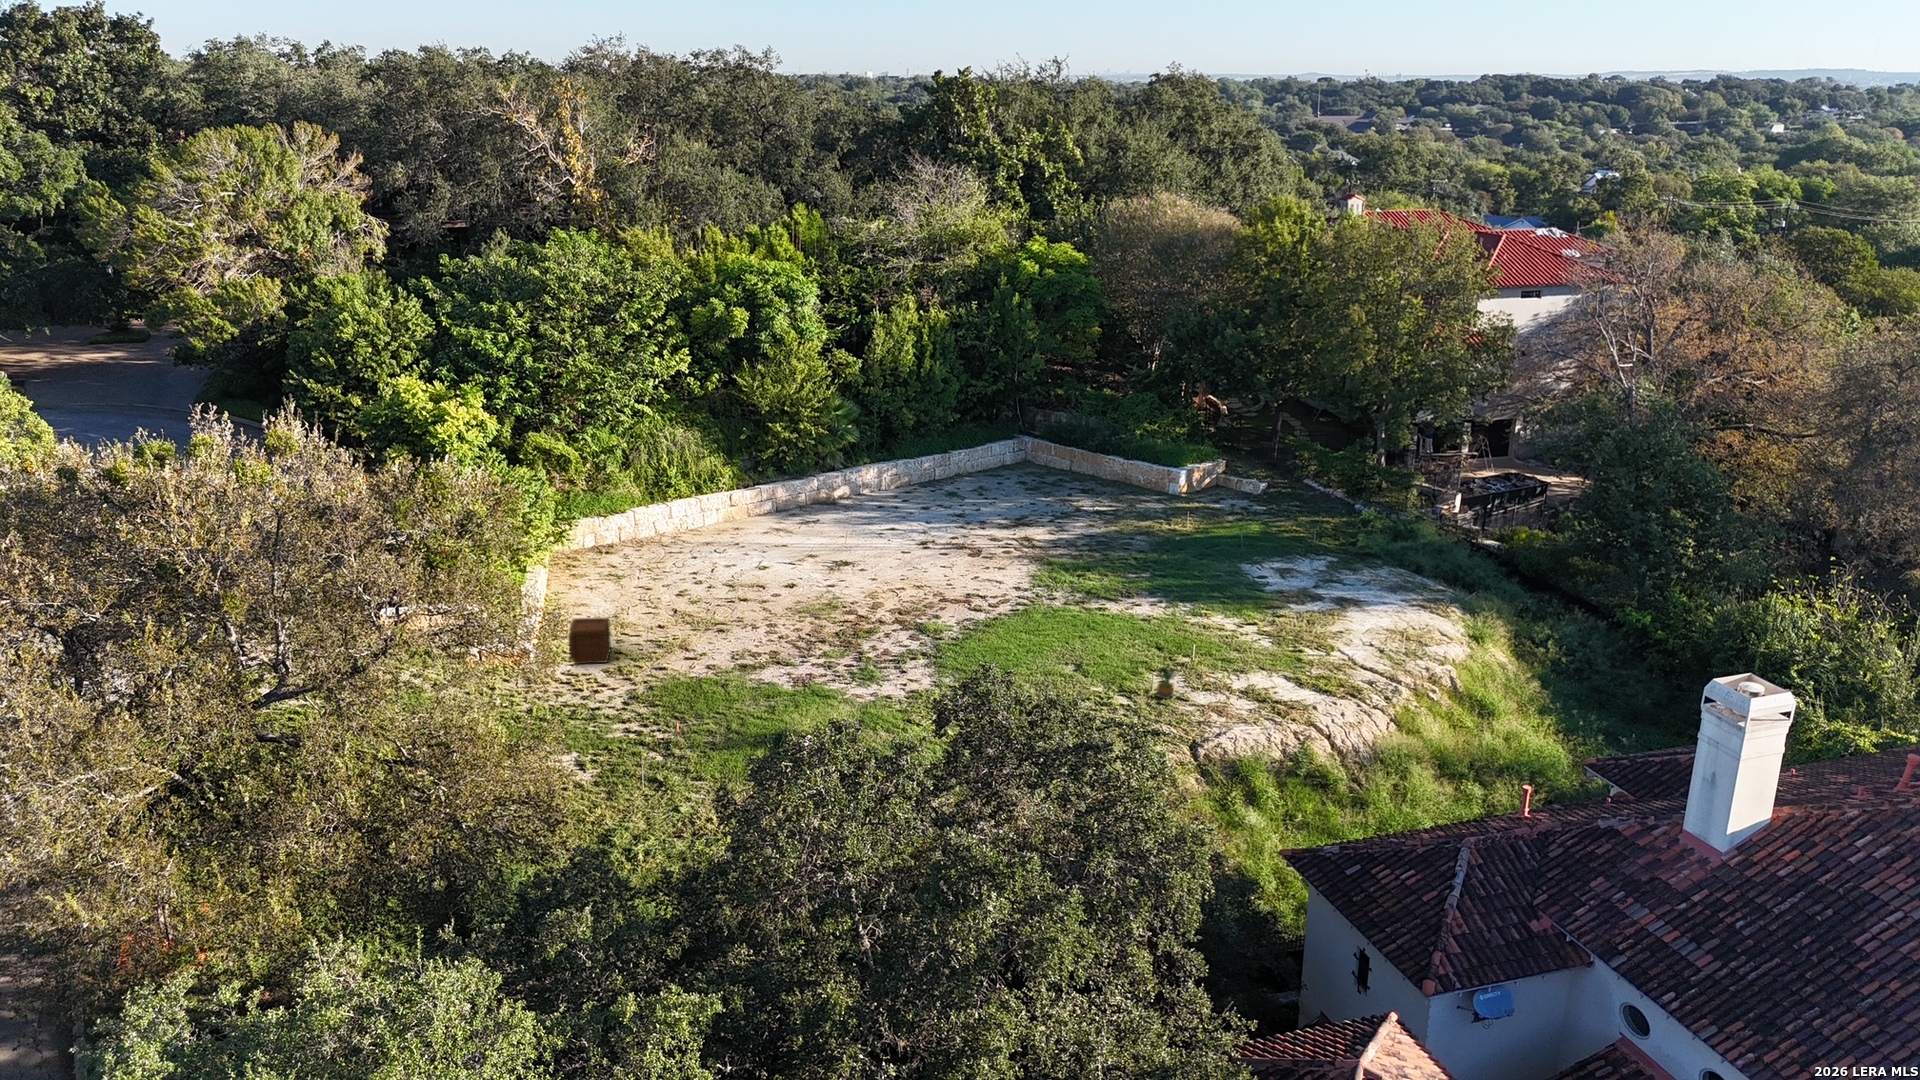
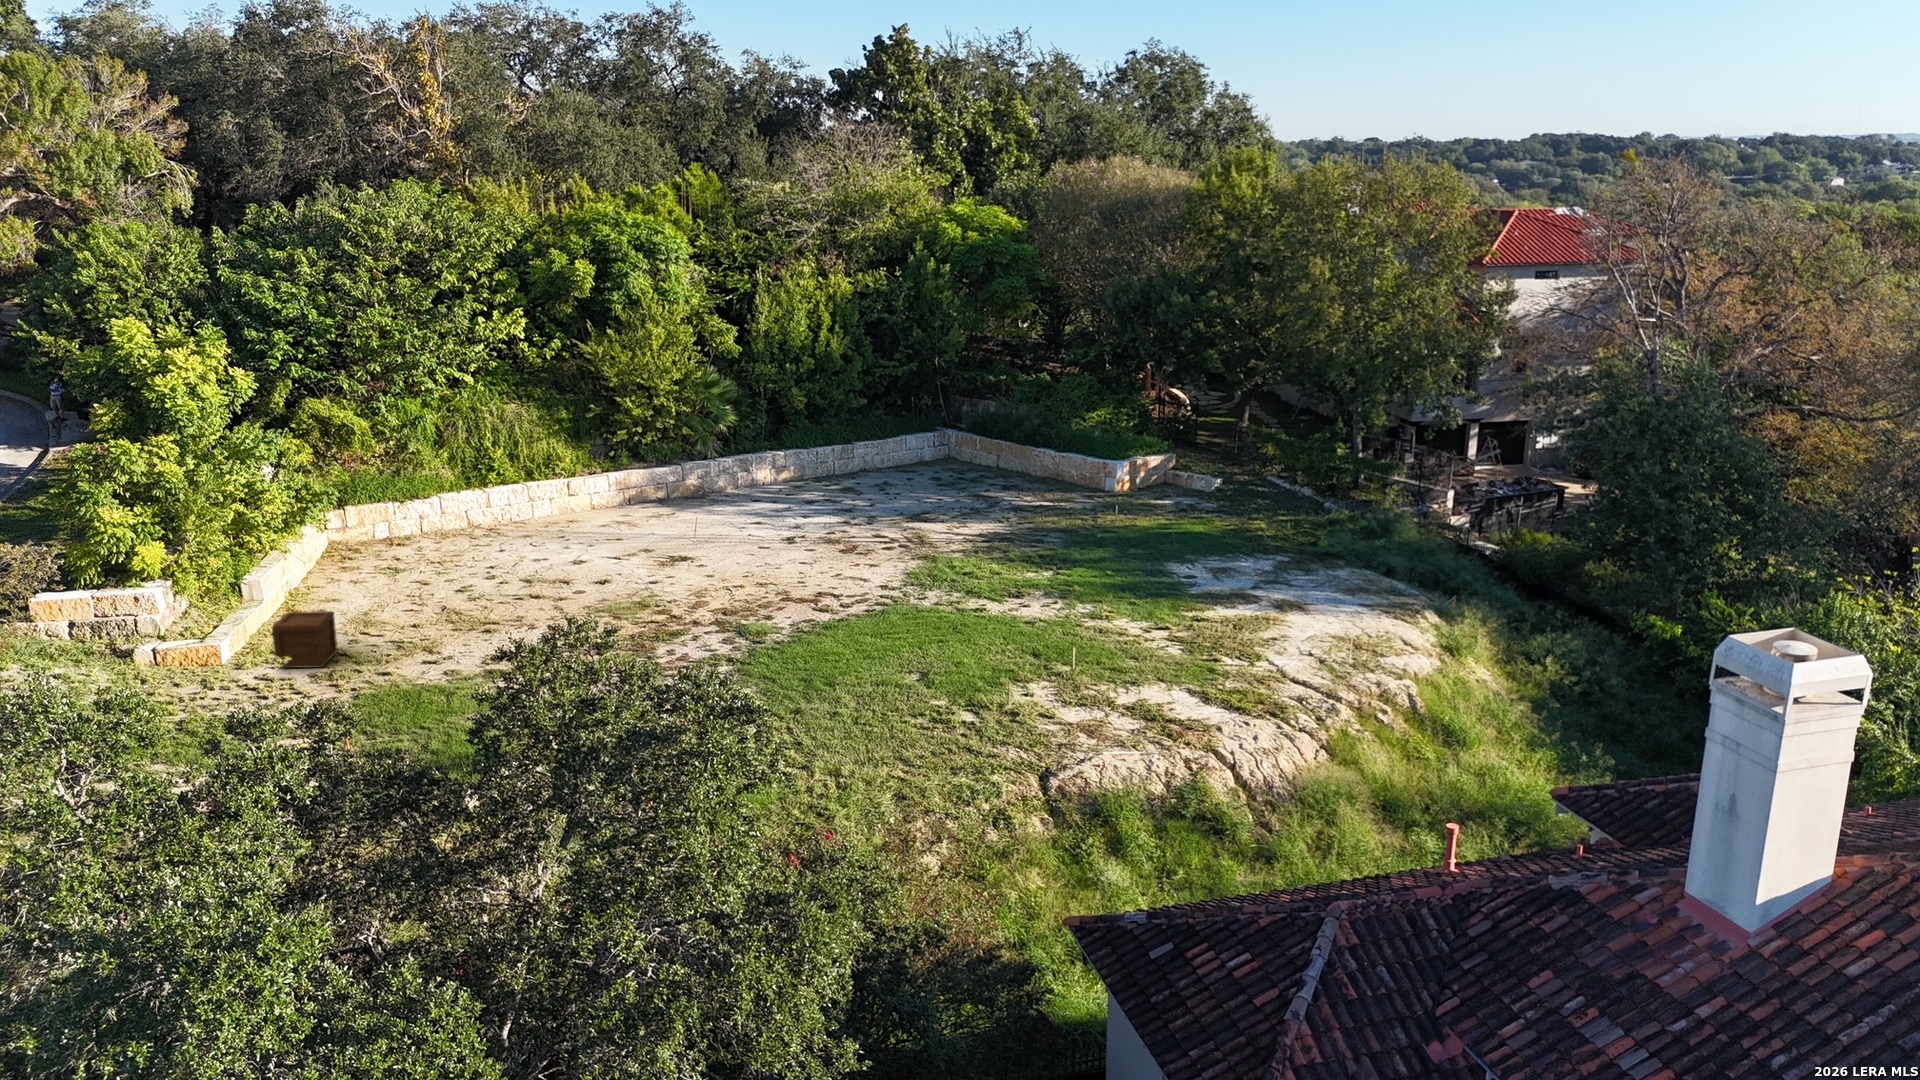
potted tree: present [1157,667,1177,699] -> none [1013,673,1040,717]

